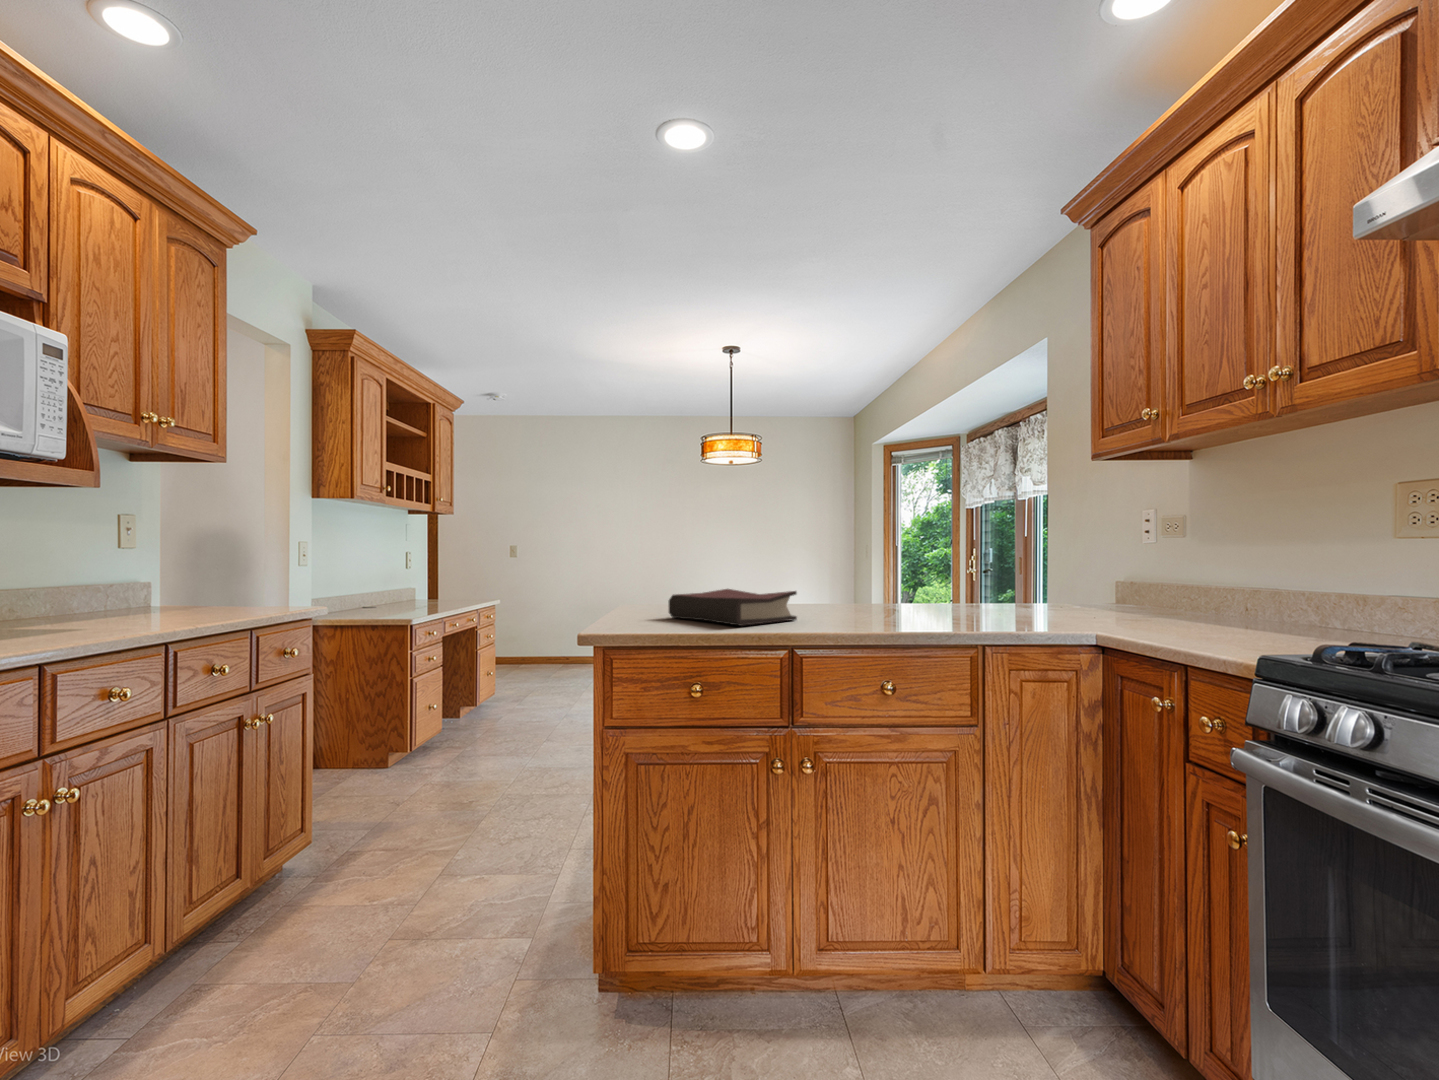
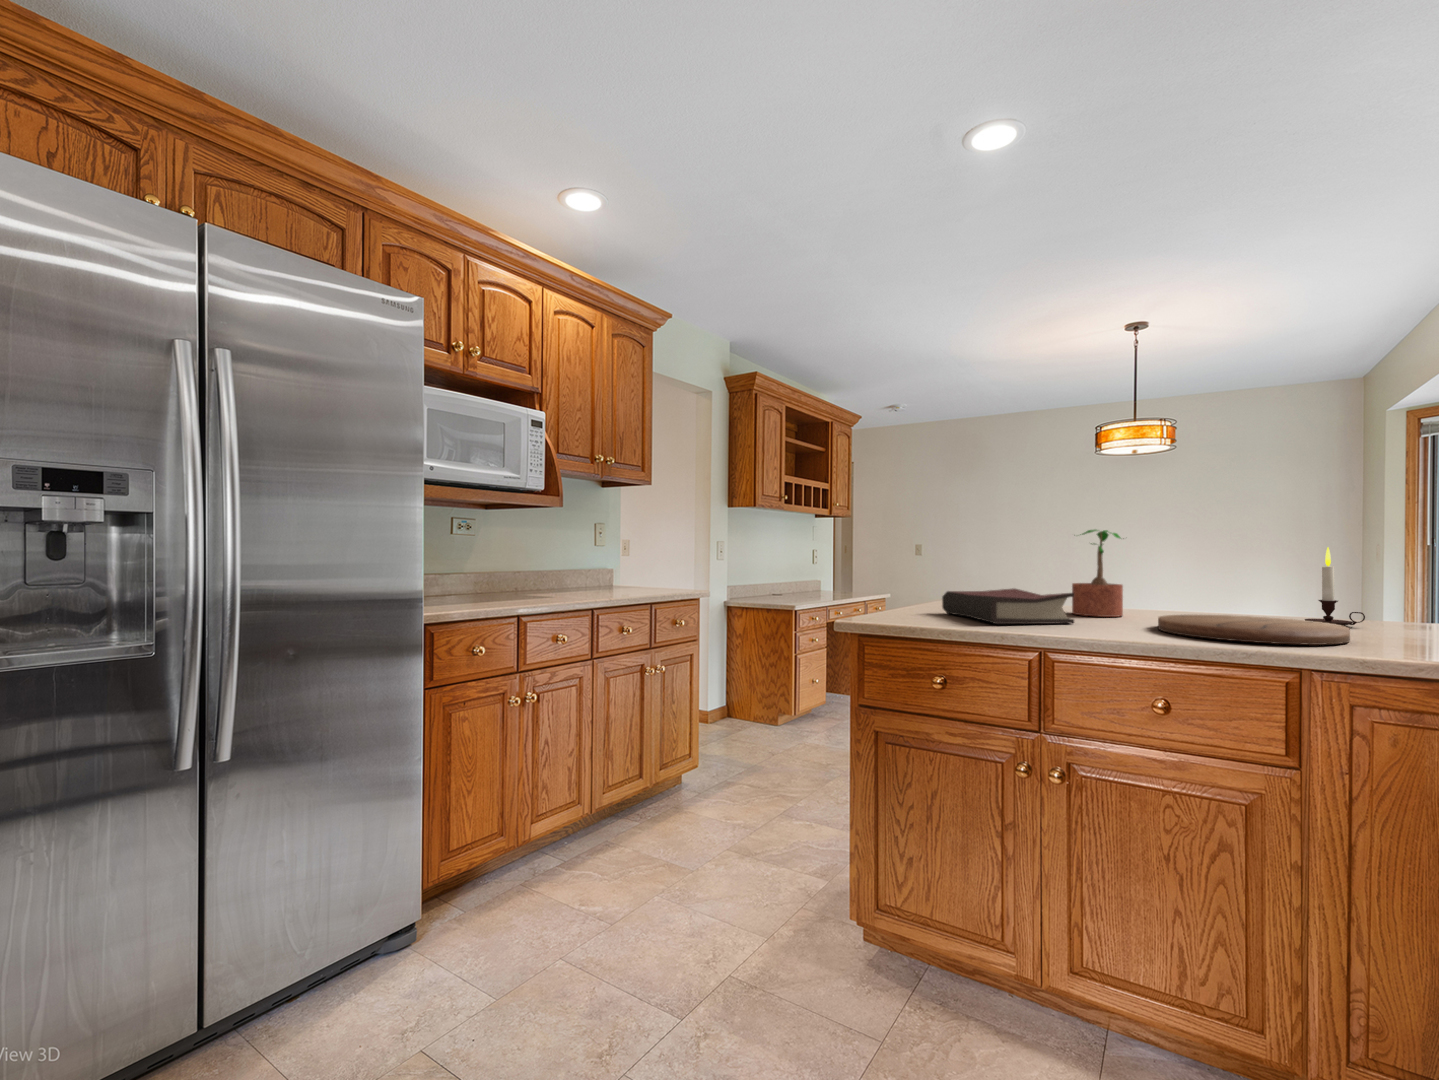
potted plant: none [774,531,820,612] -> present [1072,530,1123,617]
candle: none [936,546,974,608] -> present [1305,547,1365,626]
cutting board: none [860,604,991,626] -> present [1158,615,1350,645]

